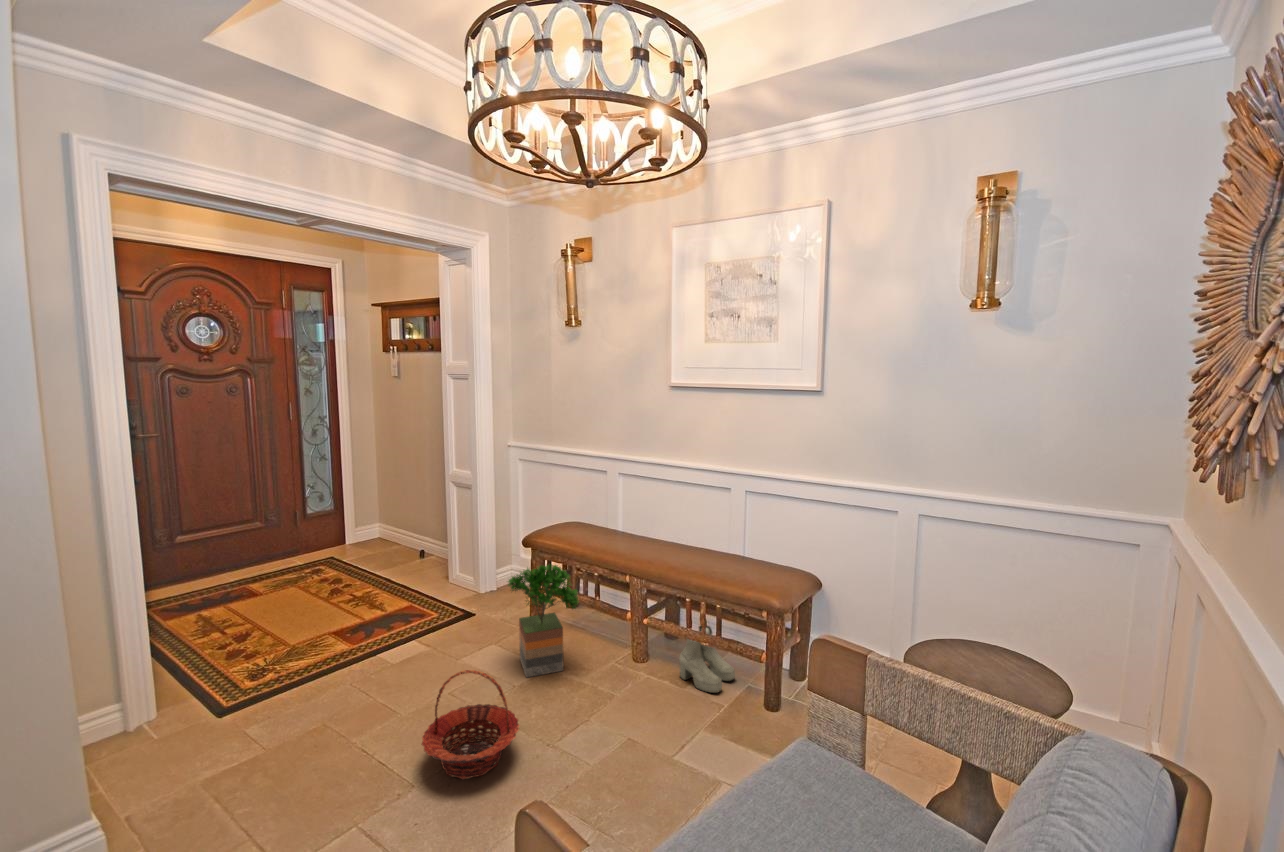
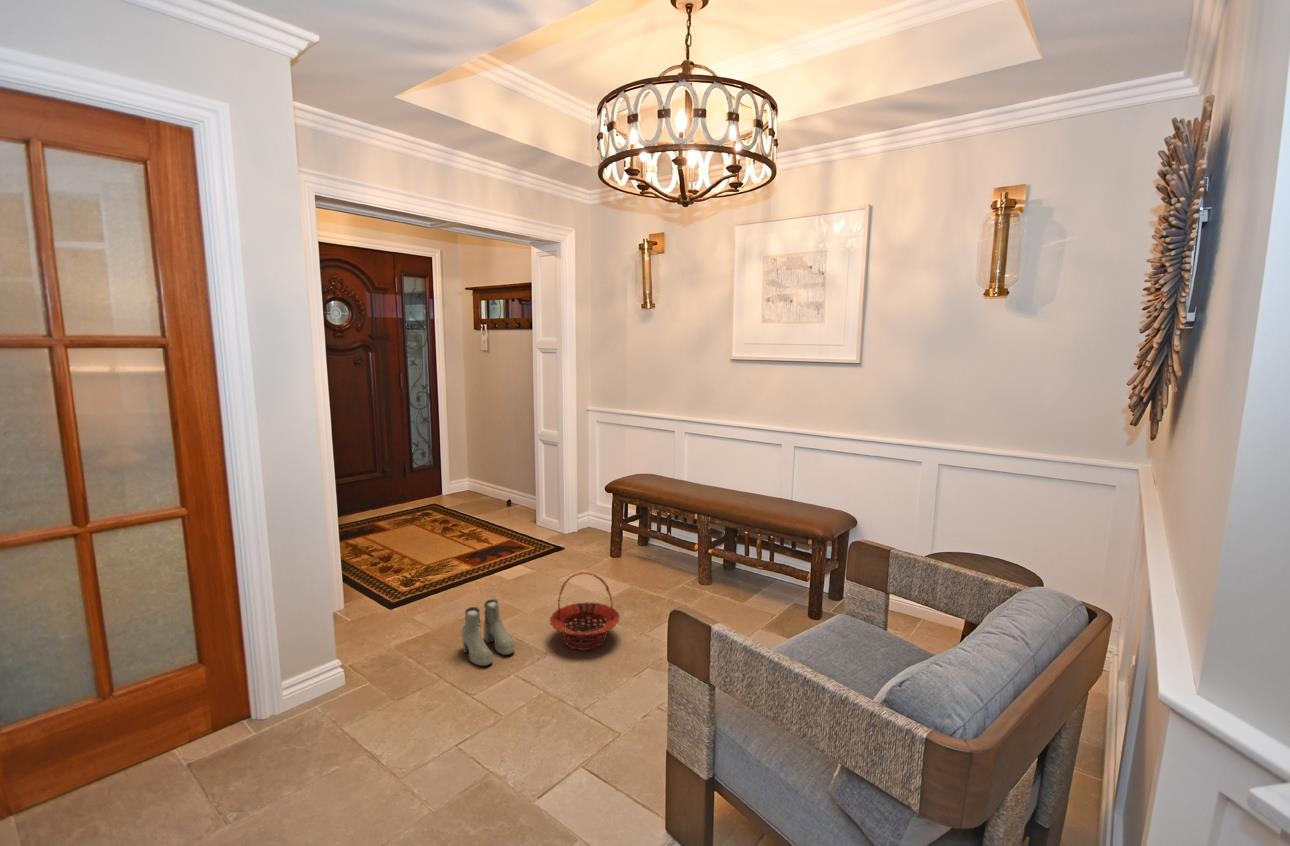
potted tree: present [508,565,579,677] -> none [599,502,659,591]
boots: present [679,626,735,693] -> present [462,599,514,666]

